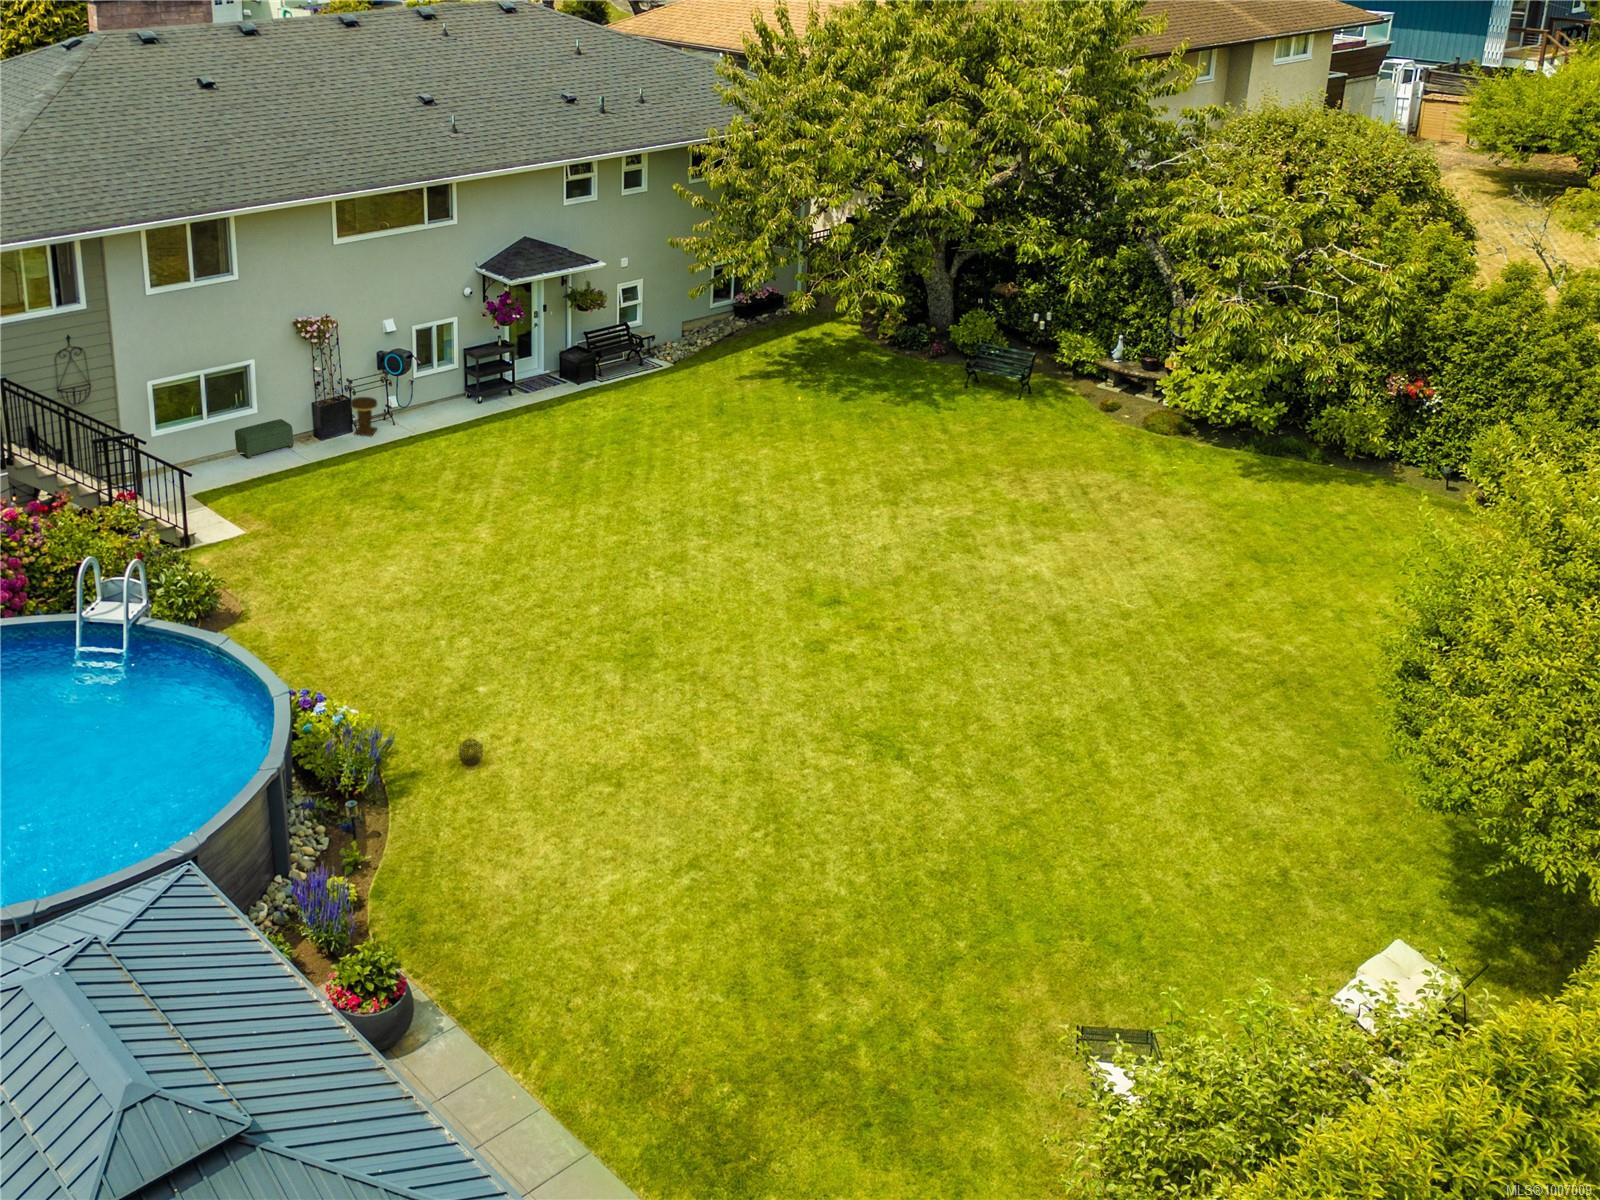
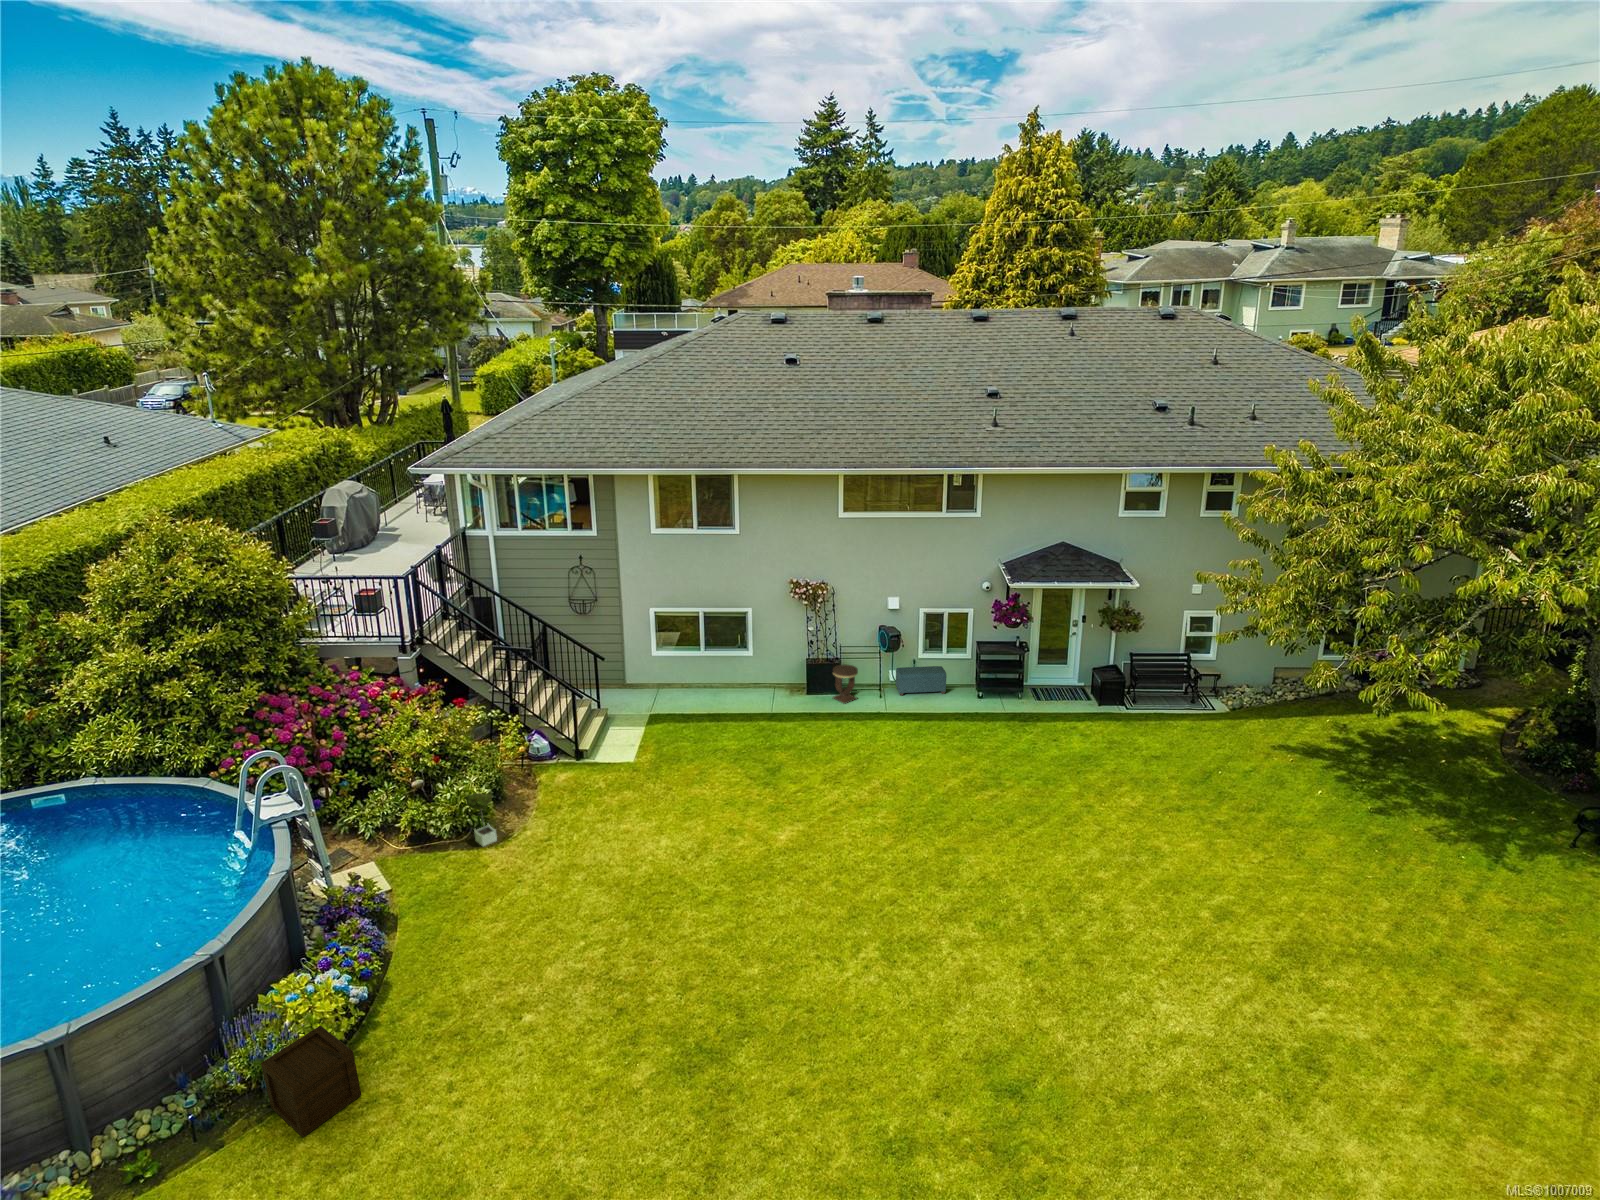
bench: present [235,419,294,459] -> present [896,666,946,696]
potted tree: none [216,577,241,627] -> present [466,793,497,846]
wooden crate: none [367,716,414,776] -> present [261,1026,361,1137]
woven basket: present [459,738,483,766] -> none [349,1124,390,1170]

